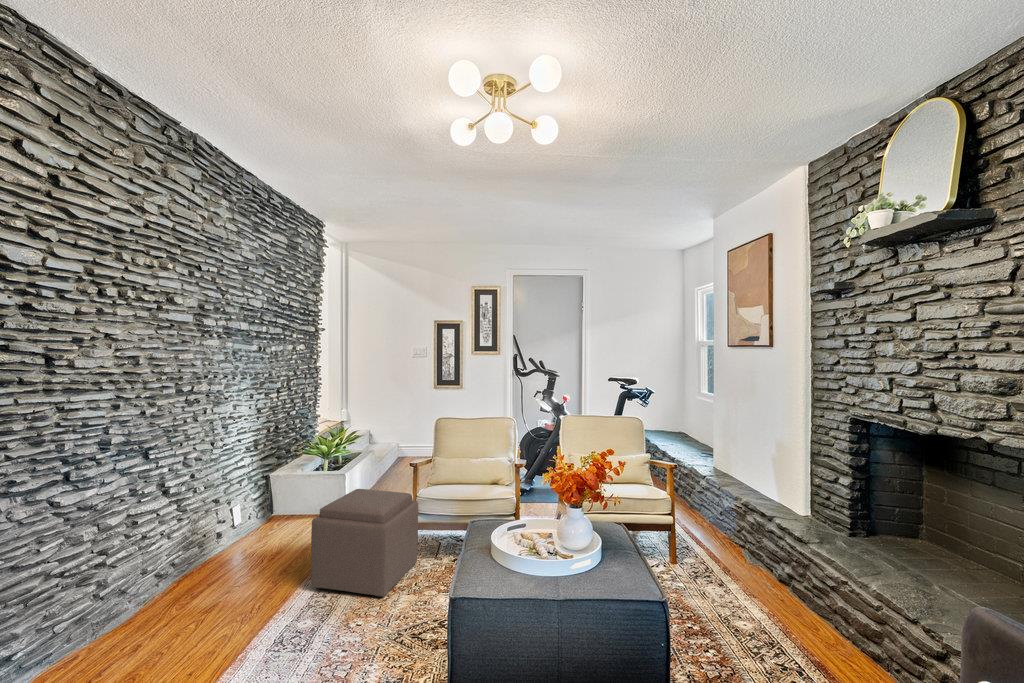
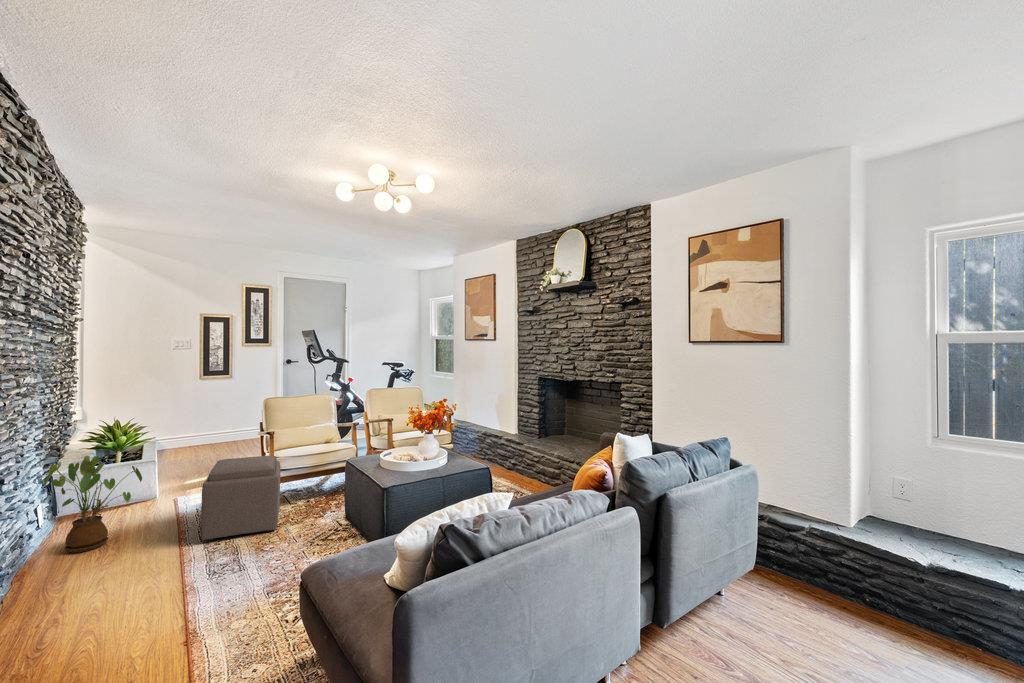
house plant: none [223,463,299,563] -> present [44,456,142,553]

